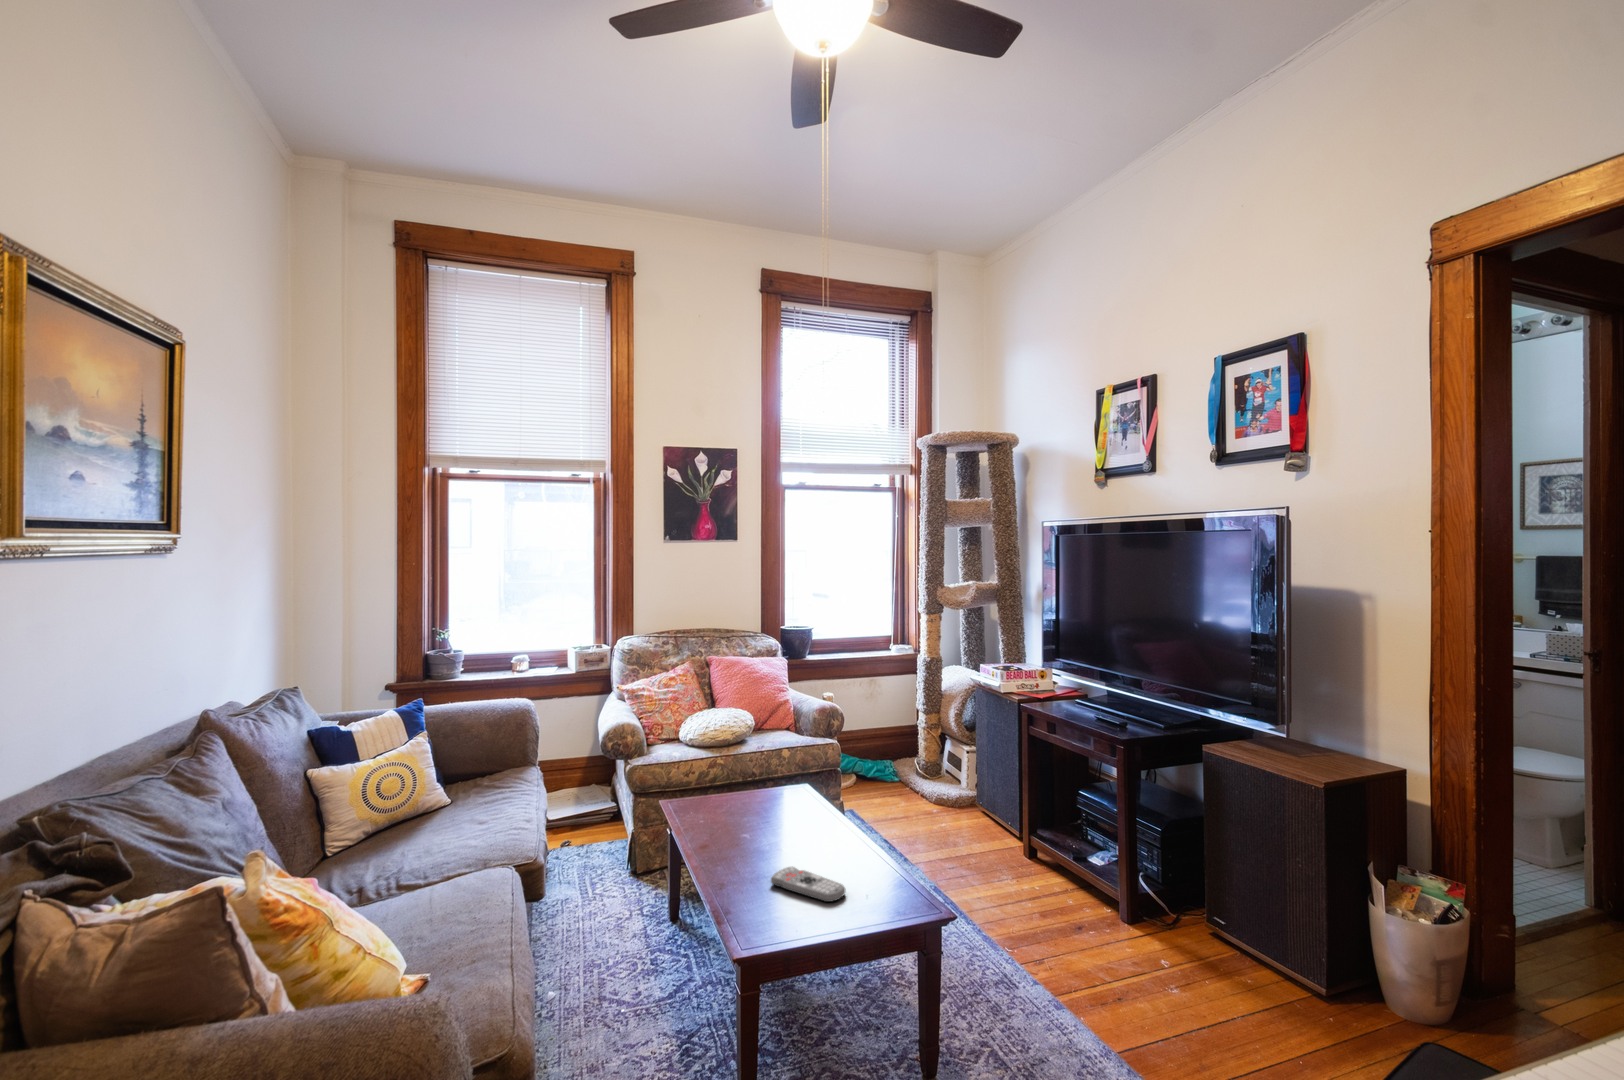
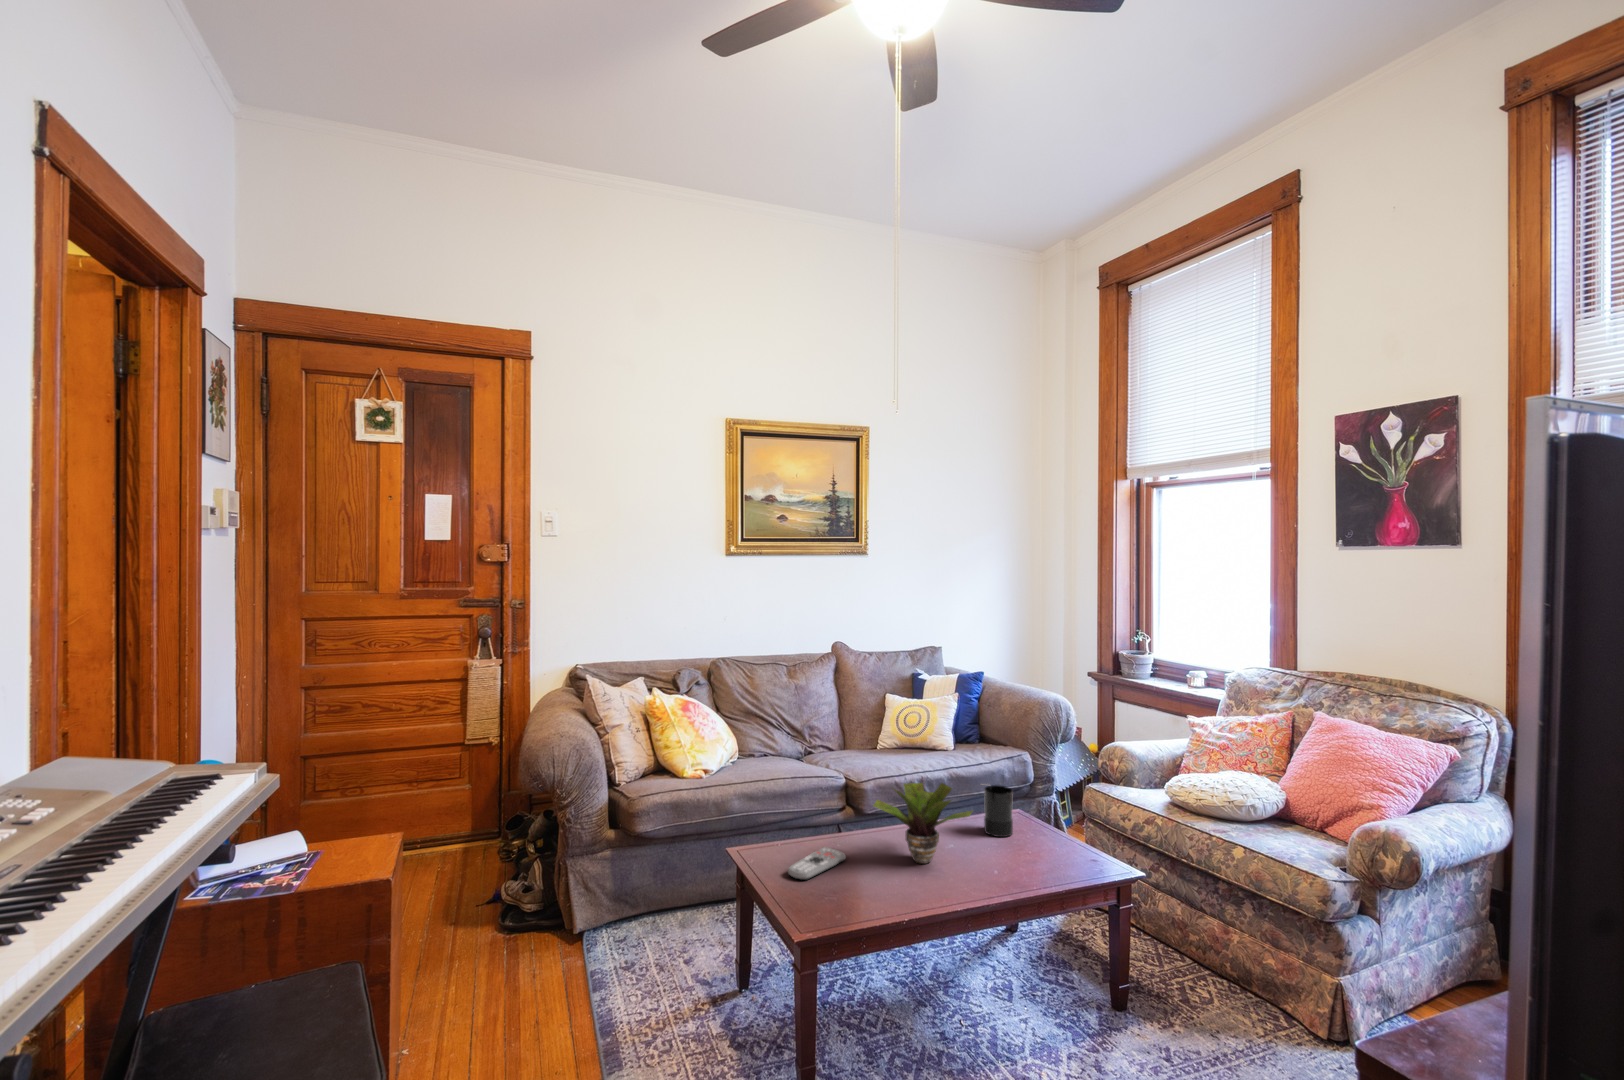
potted plant: none [743,761,822,845] -> present [874,783,972,864]
candle: none [711,764,738,814] -> present [984,785,1013,837]

